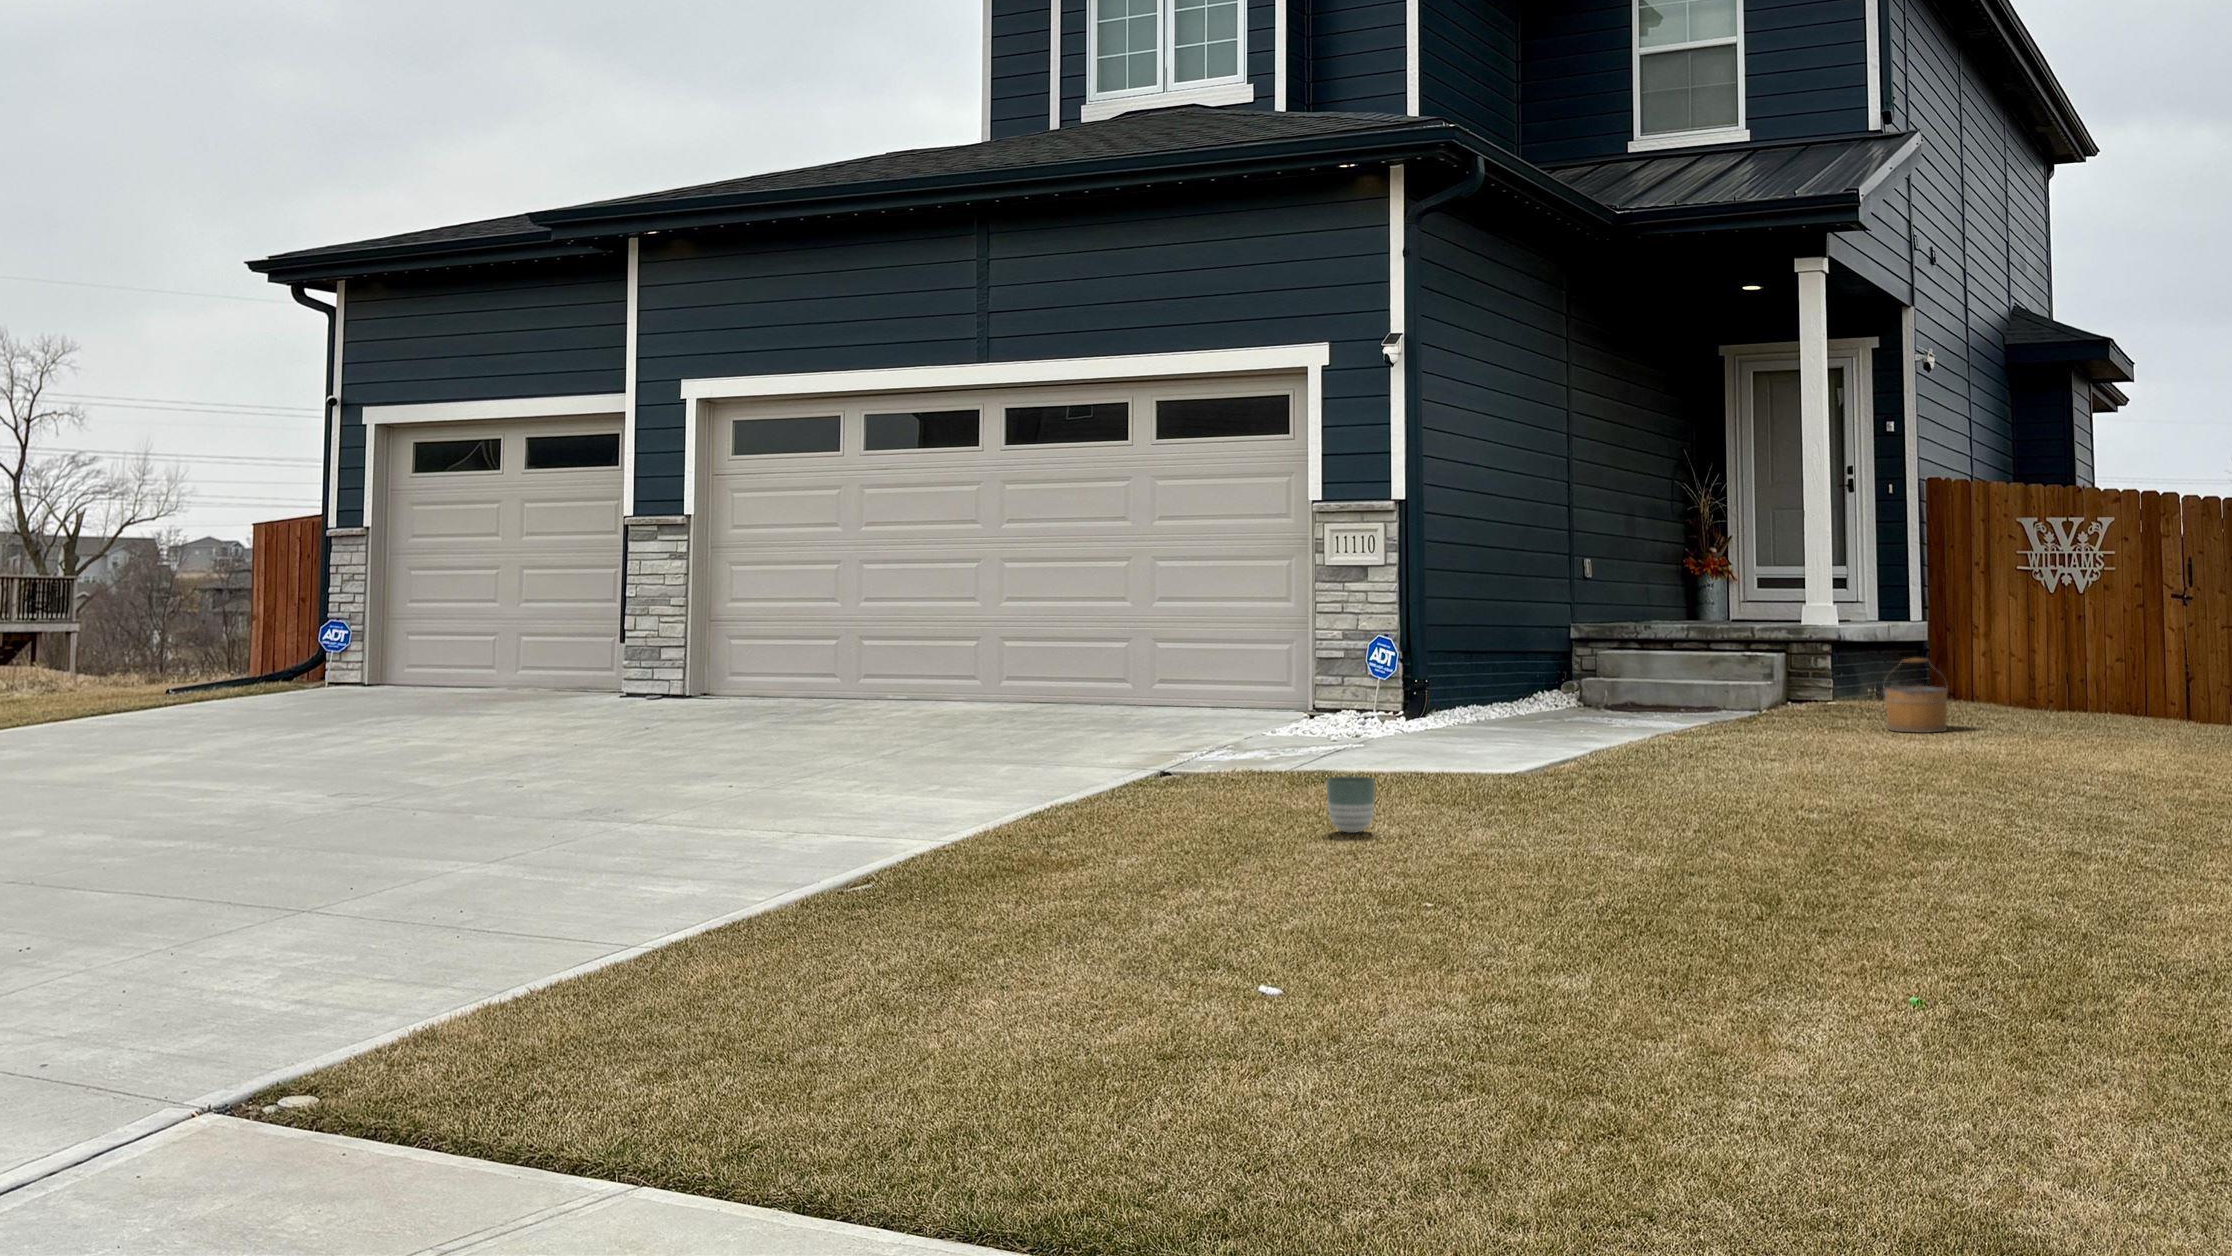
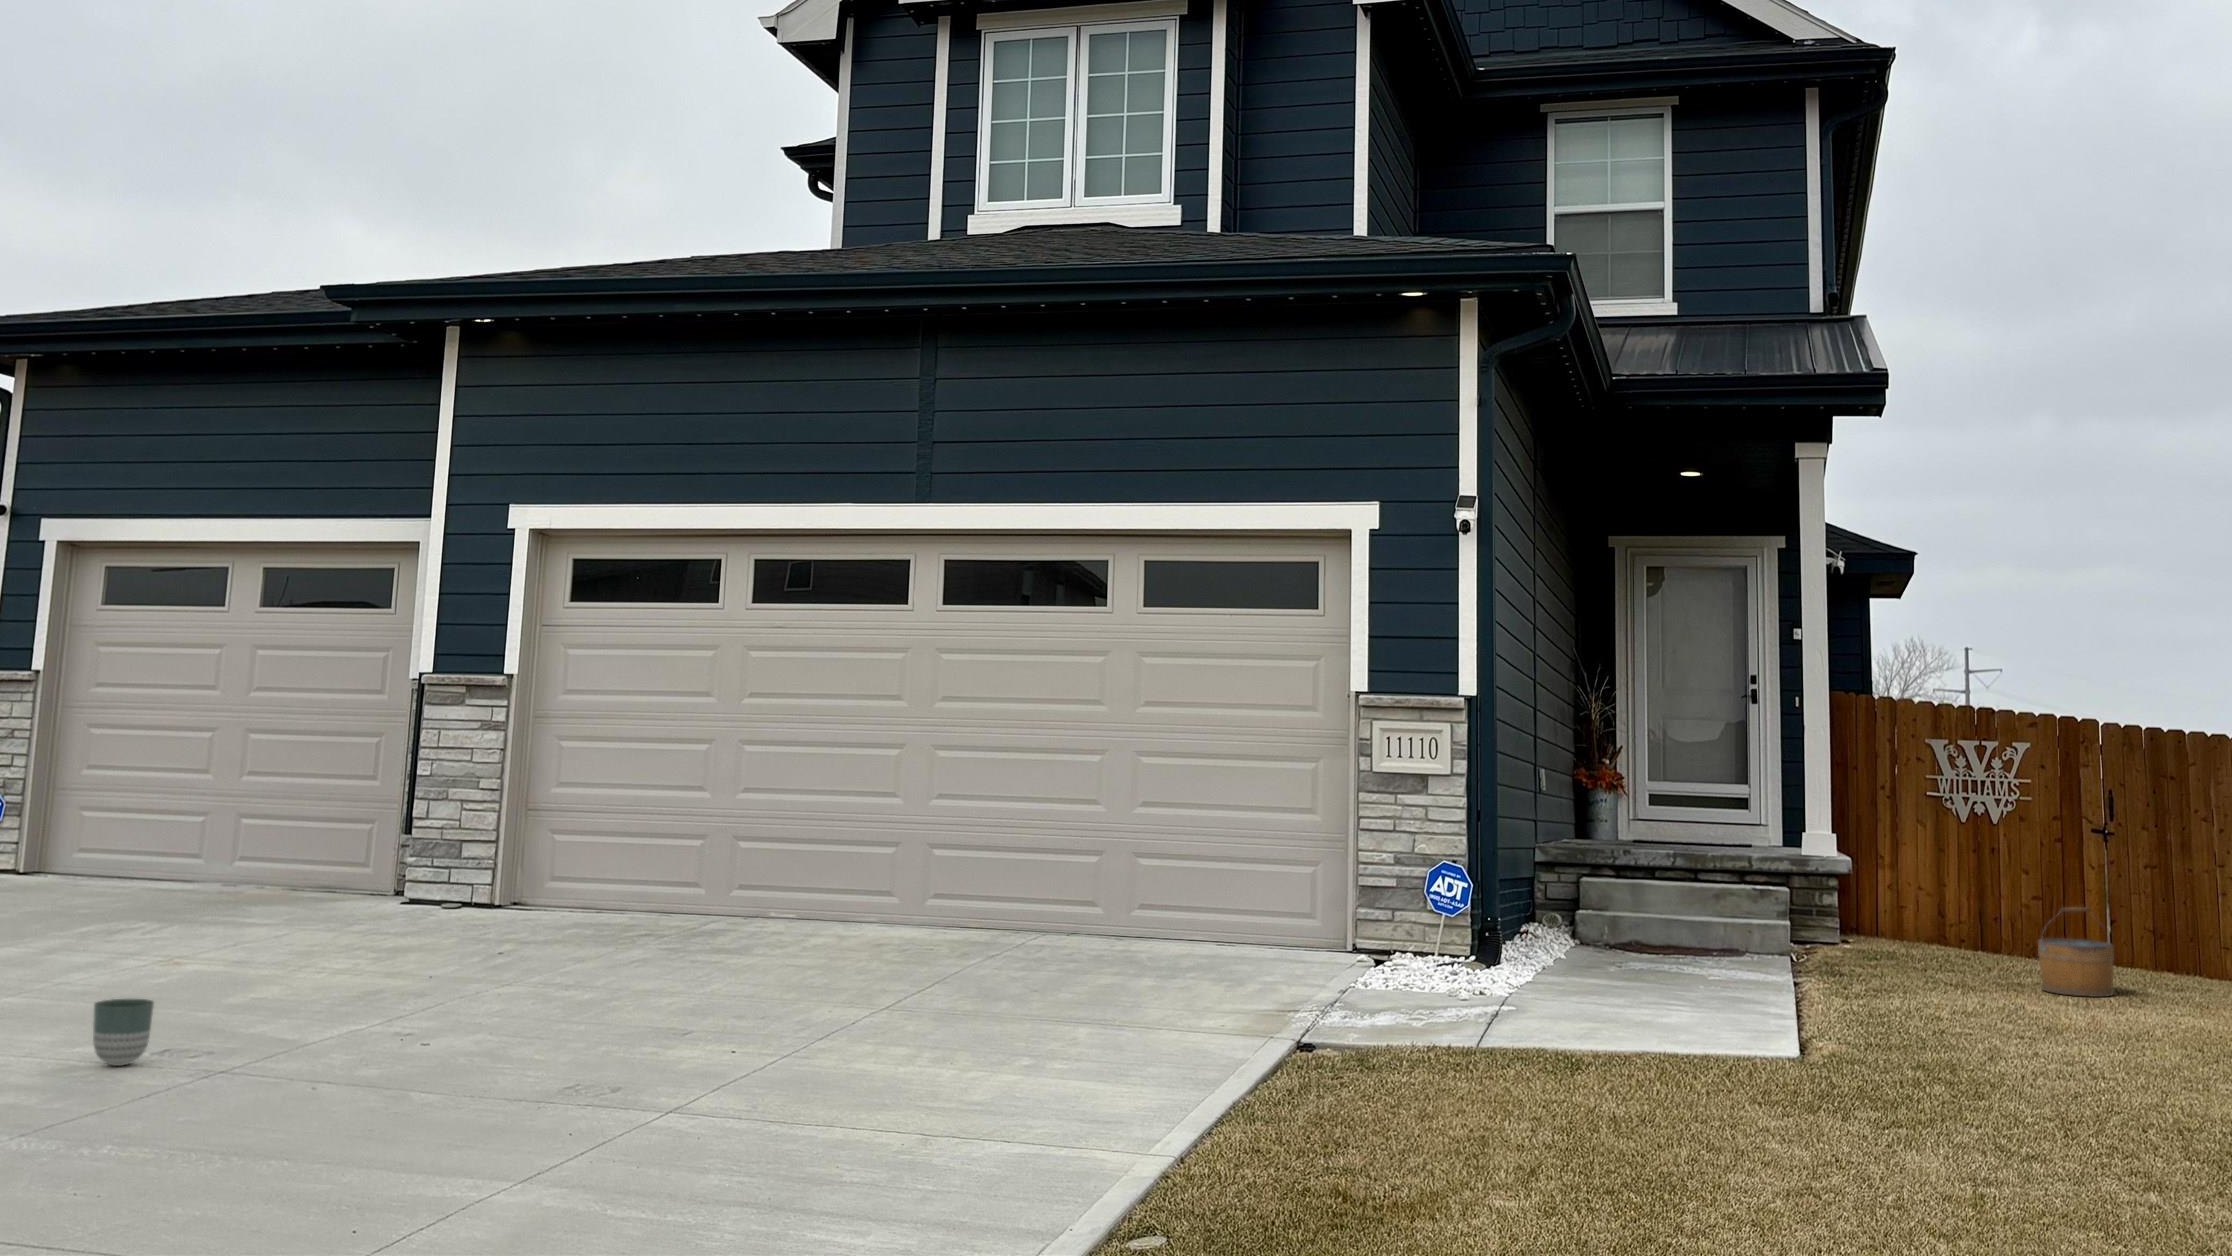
planter: present [1326,776,1375,833] -> present [93,999,154,1066]

